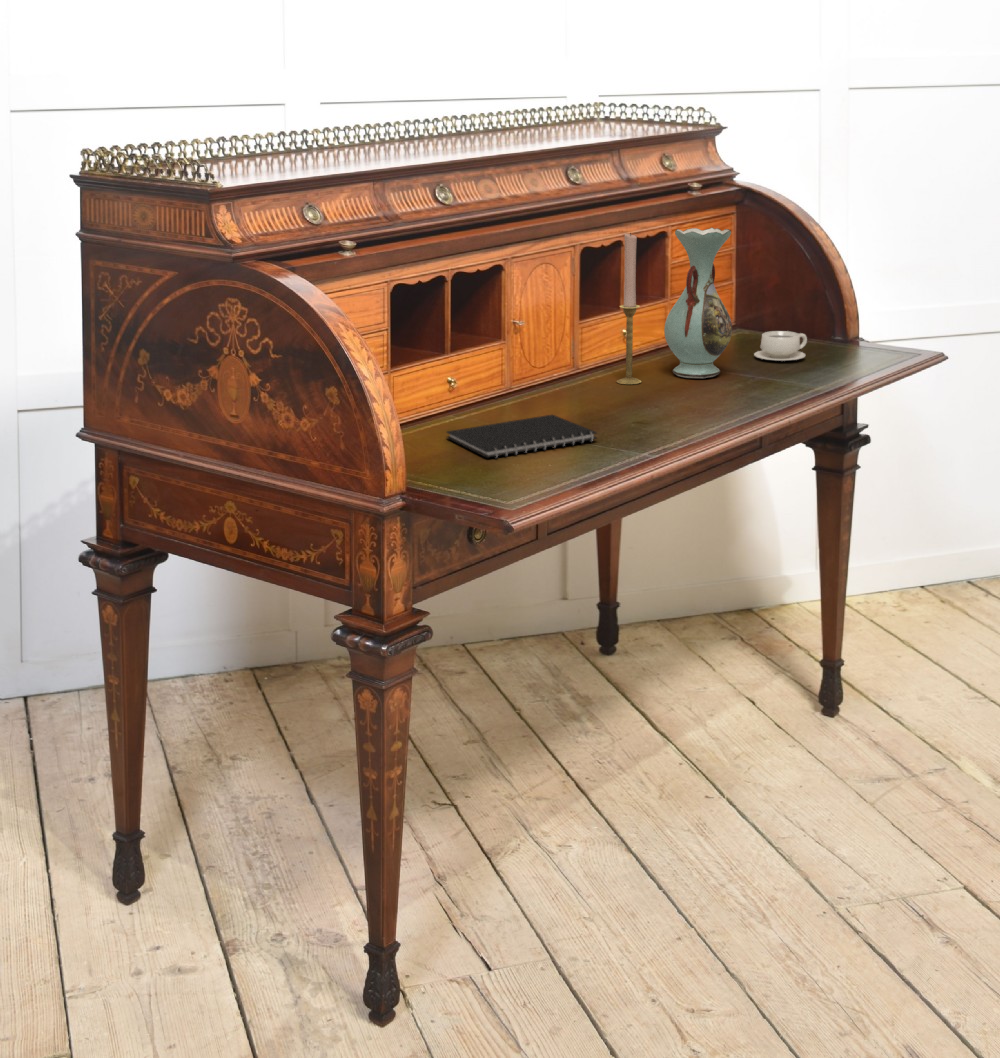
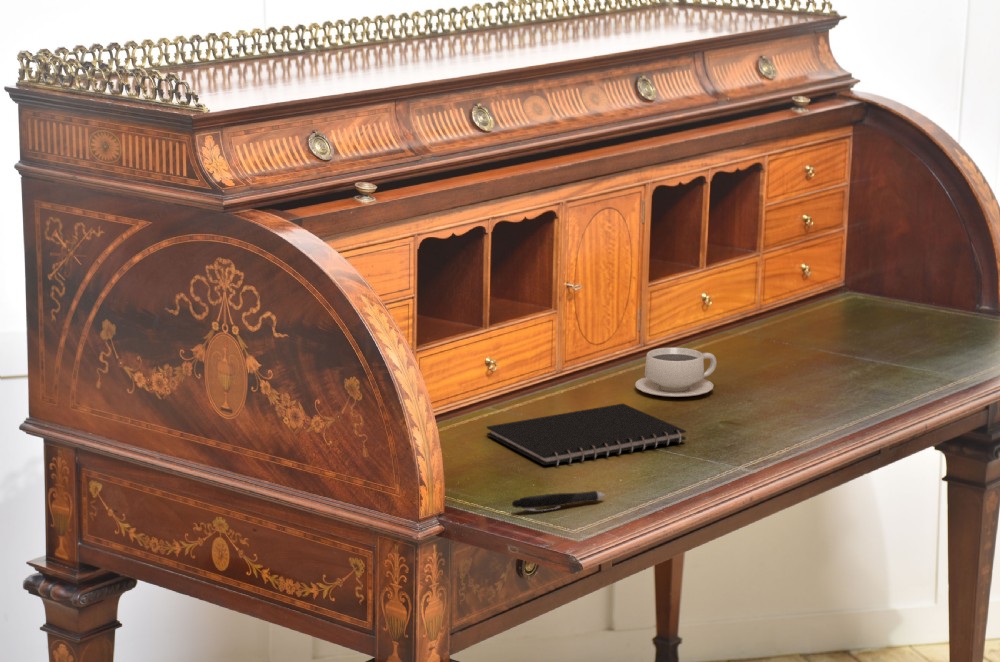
decorative vase: present [664,228,732,378] -> none [760,155,849,351]
candlestick: present [617,233,641,384] -> none [698,163,731,358]
teacup: present [754,331,807,361] -> present [635,347,717,397]
pen: none [456,474,529,489] -> present [512,491,605,511]

